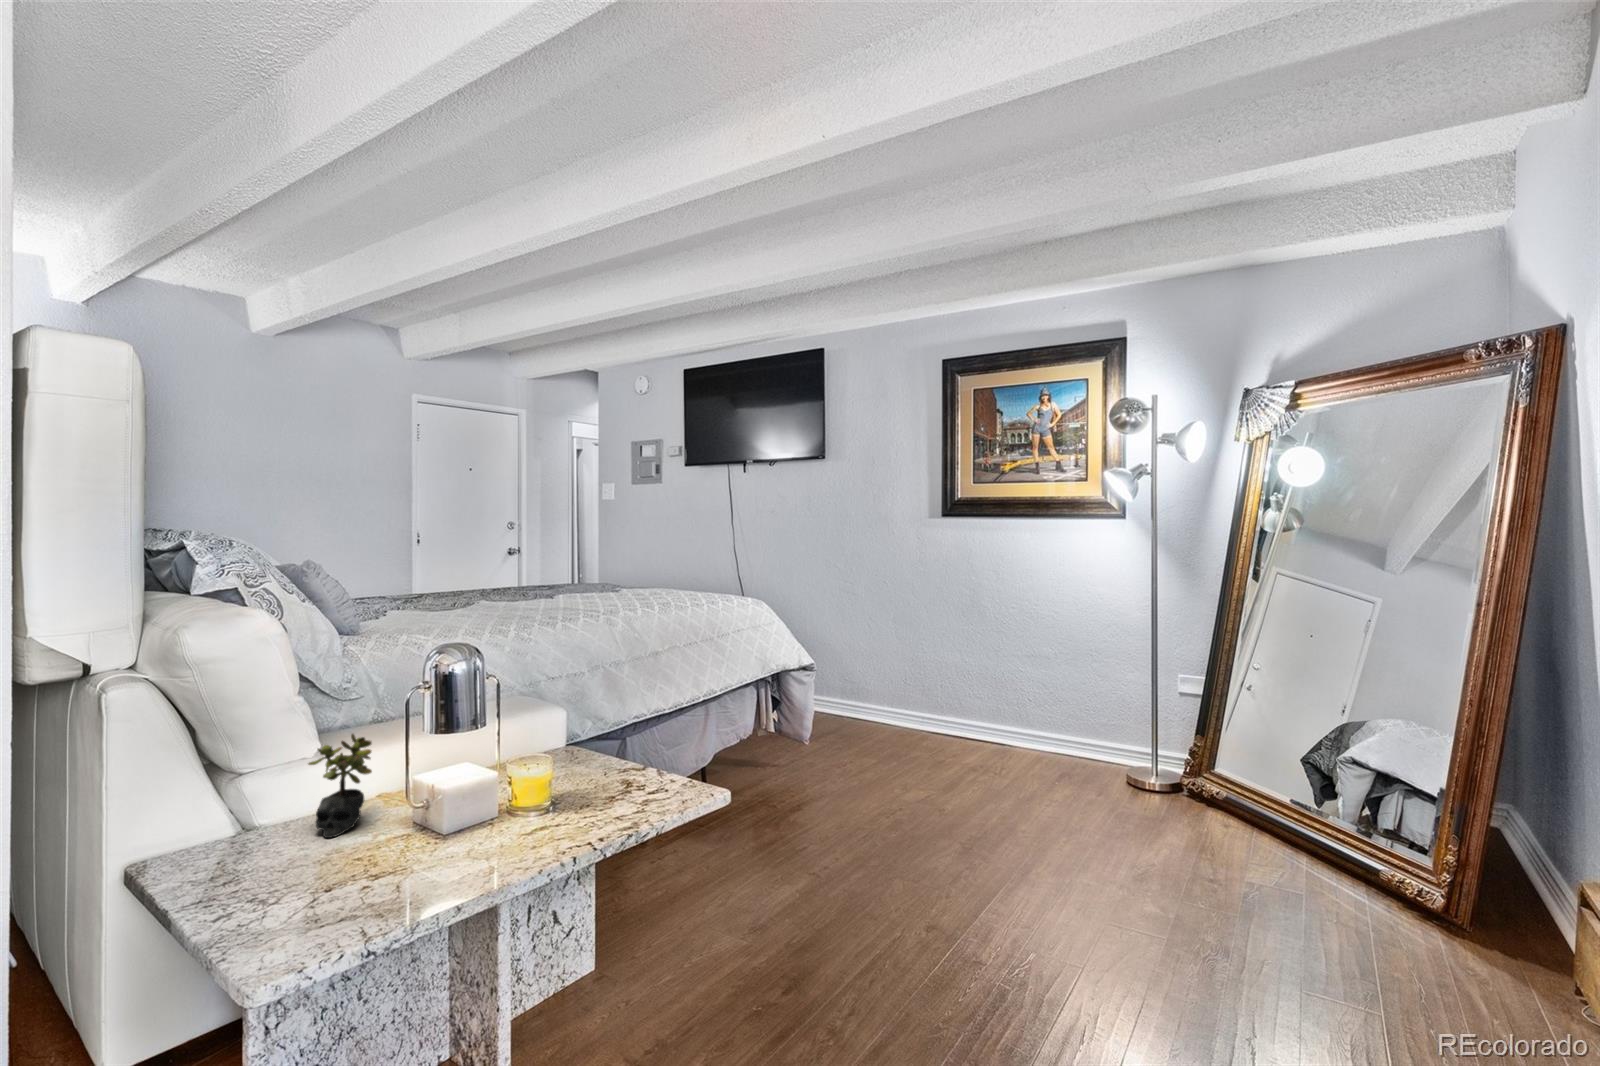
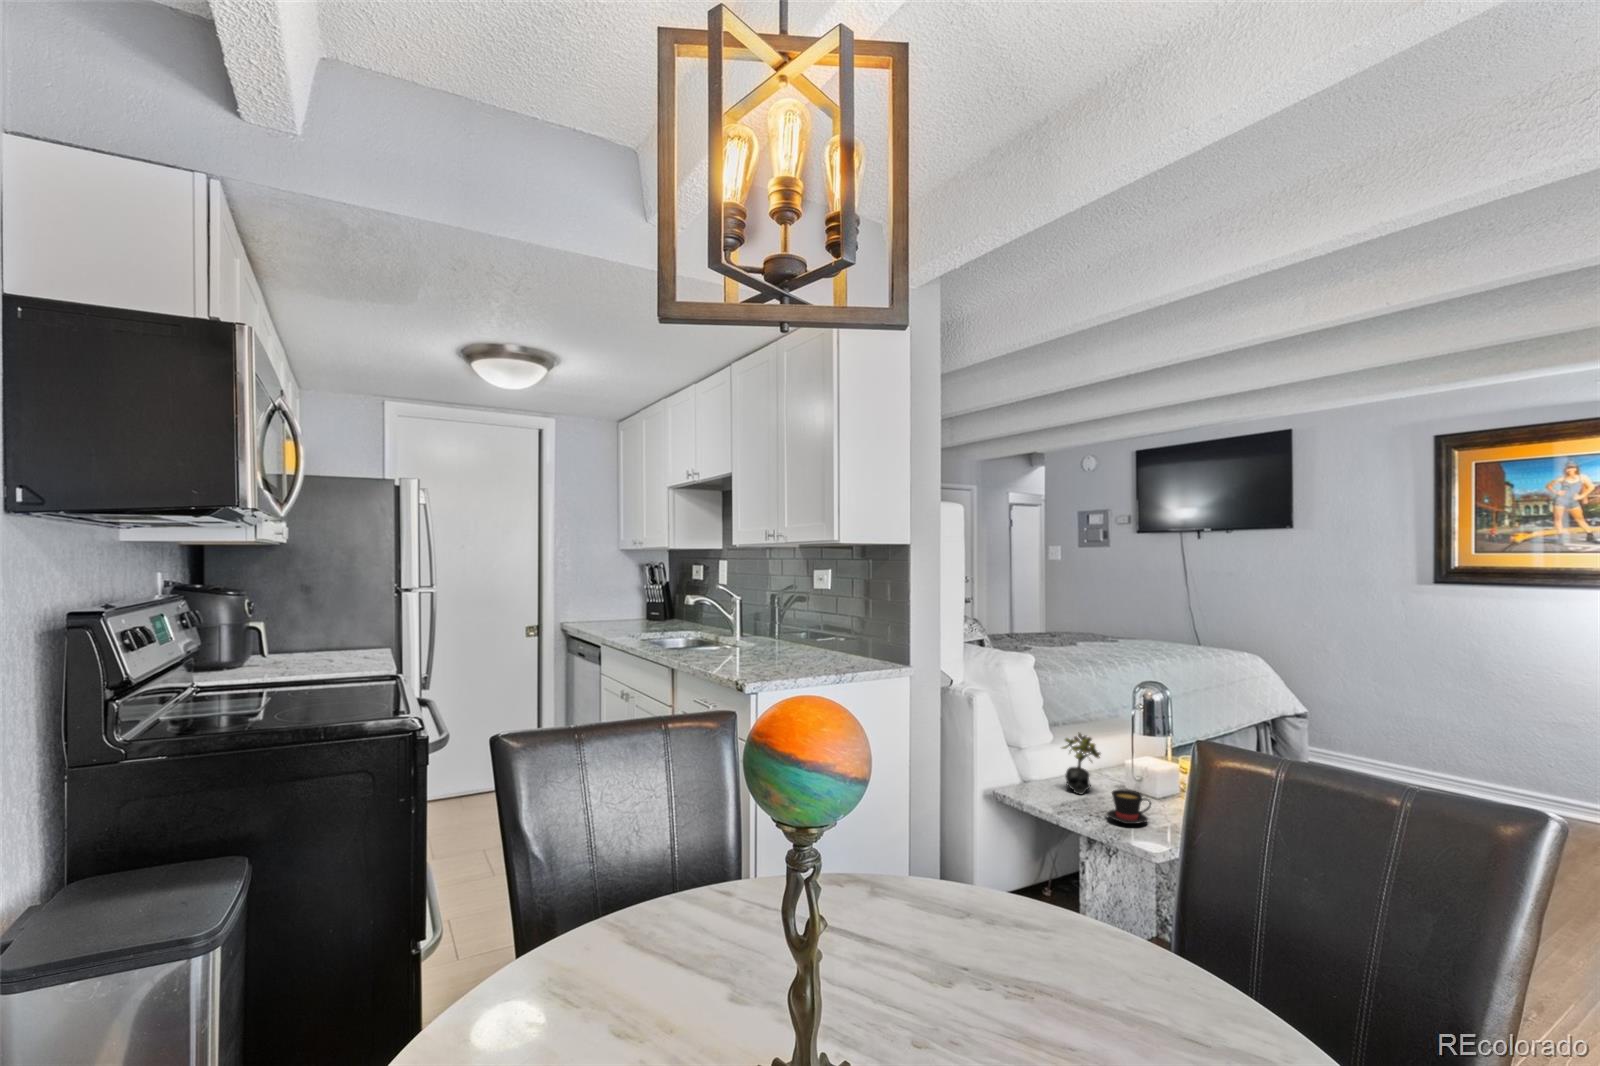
teacup: none [298,832,377,896] -> present [1107,789,1151,824]

